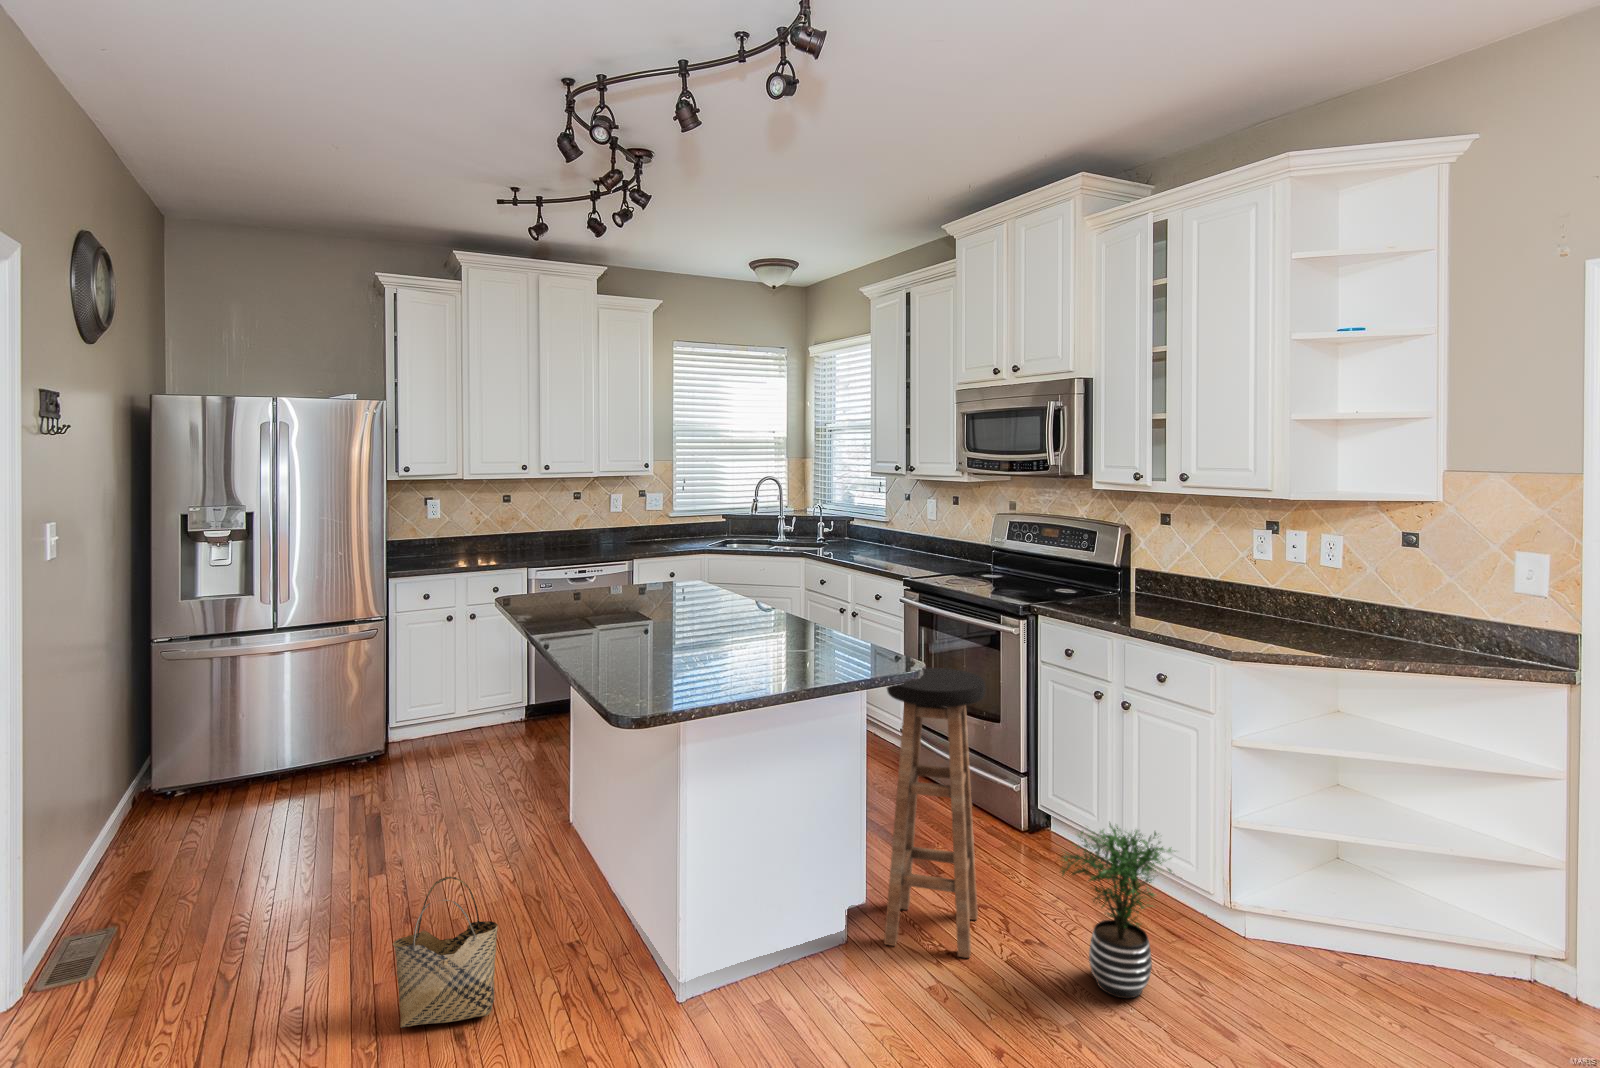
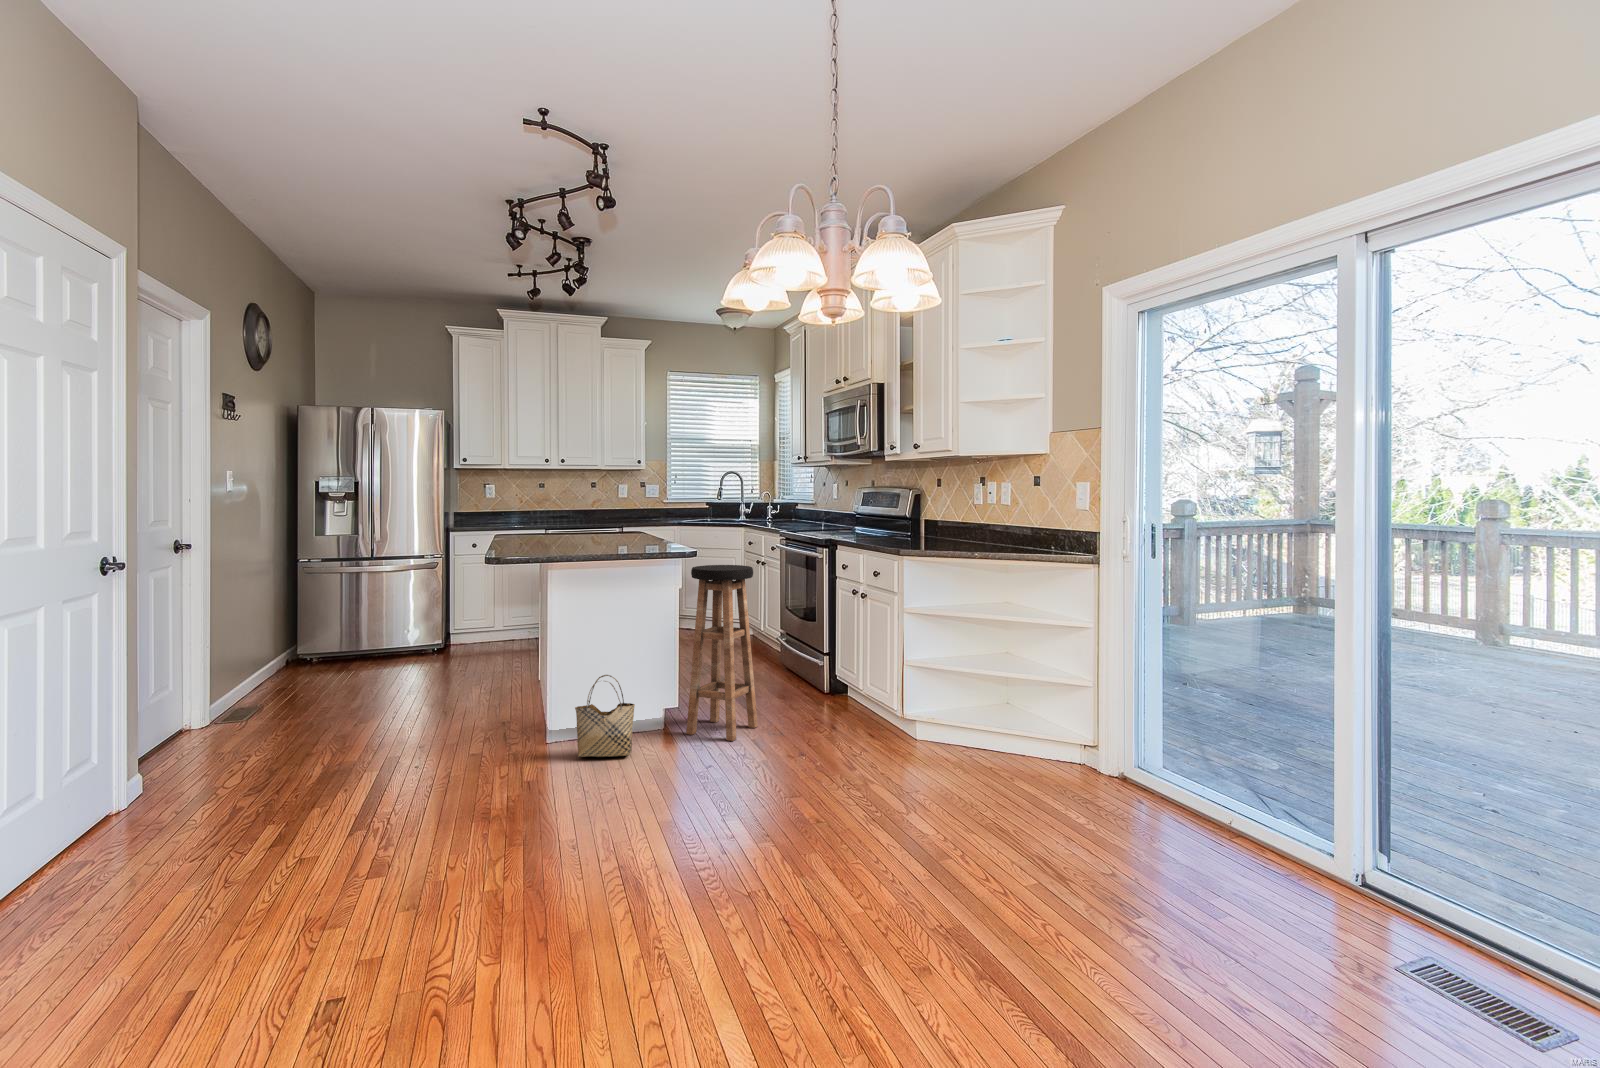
potted plant: present [1061,823,1172,998] -> none [774,654,847,759]
woven basket: present [393,877,498,1028] -> present [575,675,635,757]

